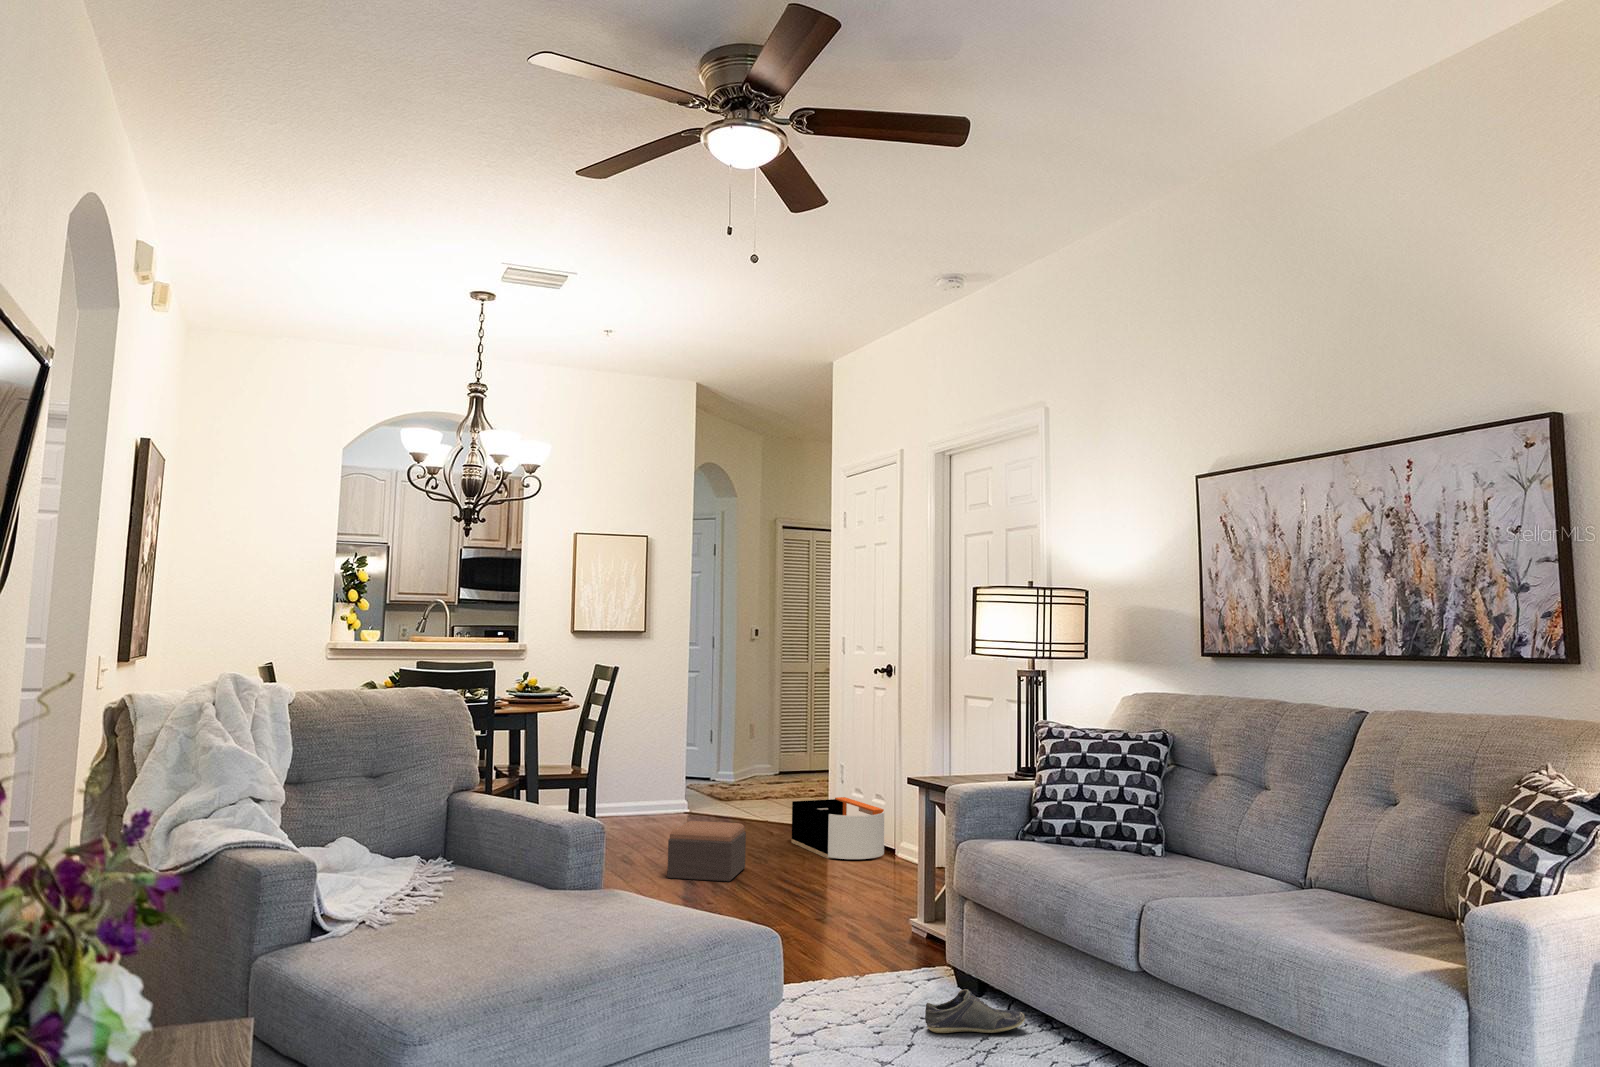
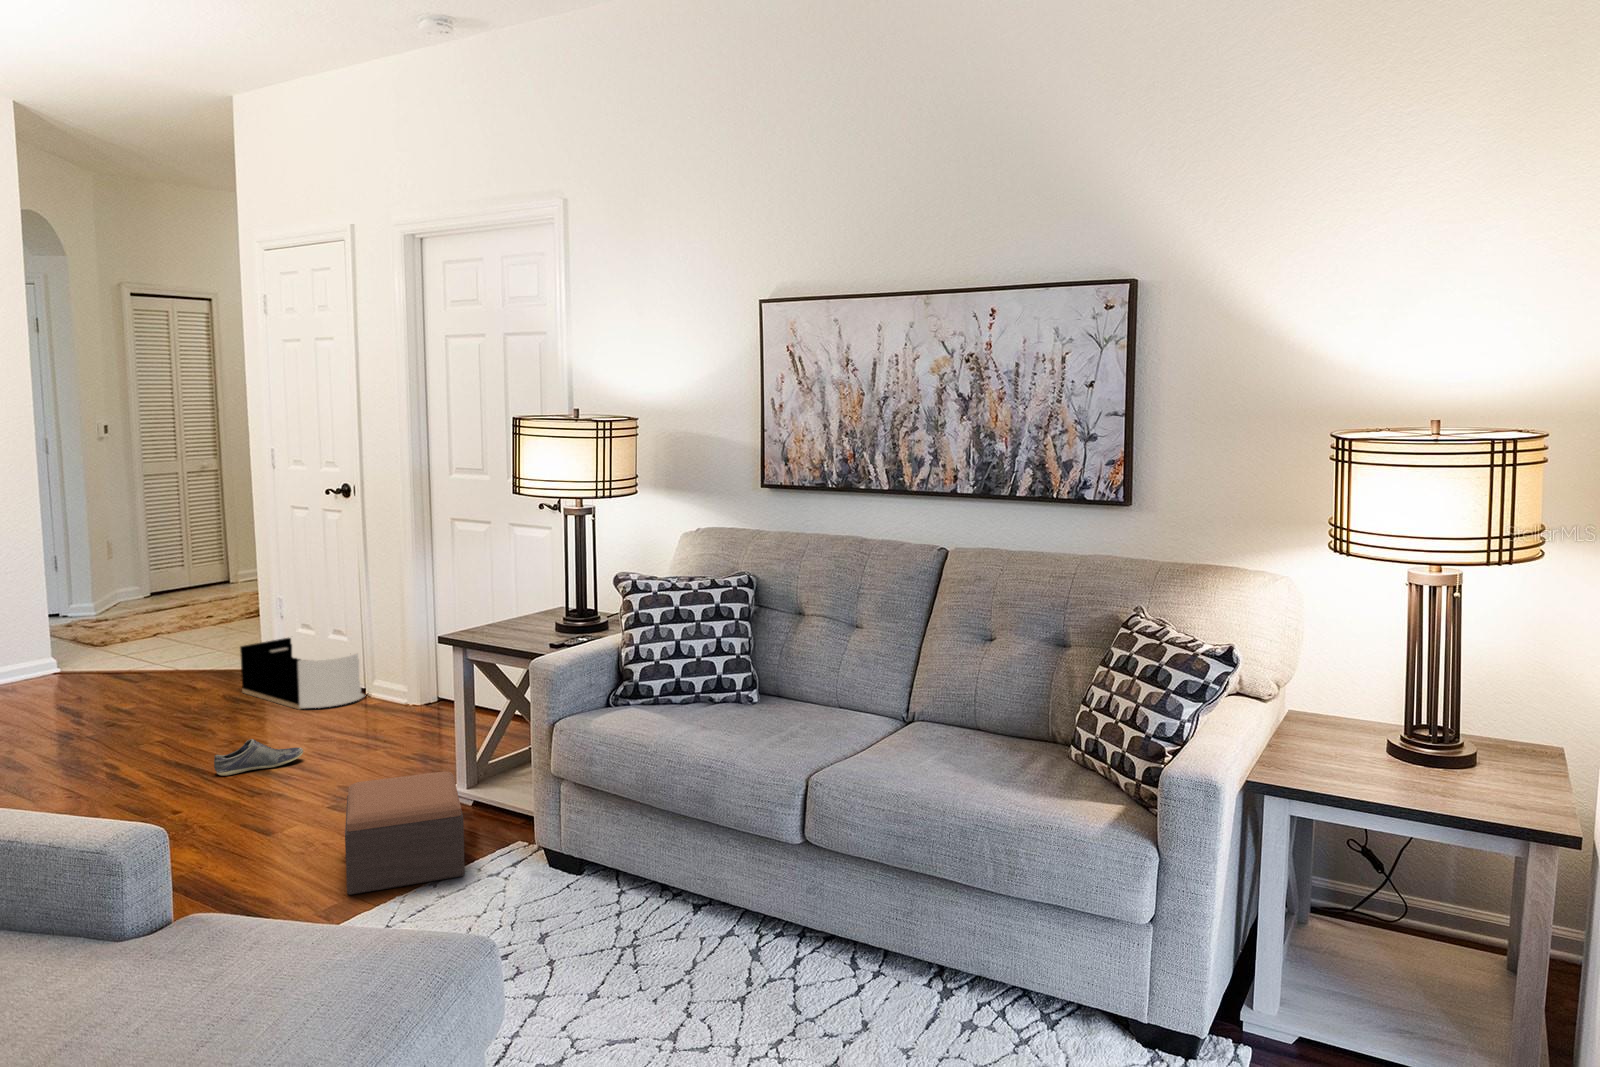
footstool: present [667,821,746,881] -> present [345,771,465,895]
shoe: present [925,989,1025,1033] -> present [214,739,303,776]

